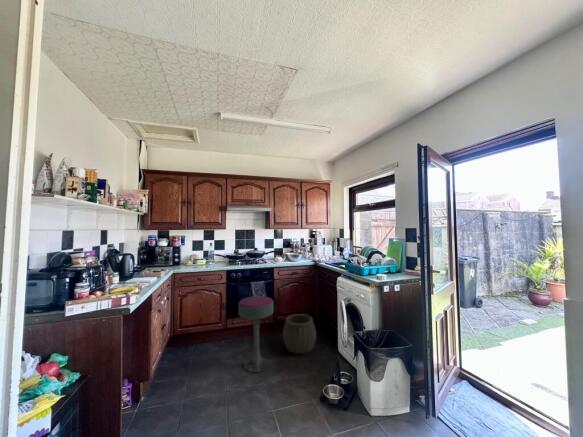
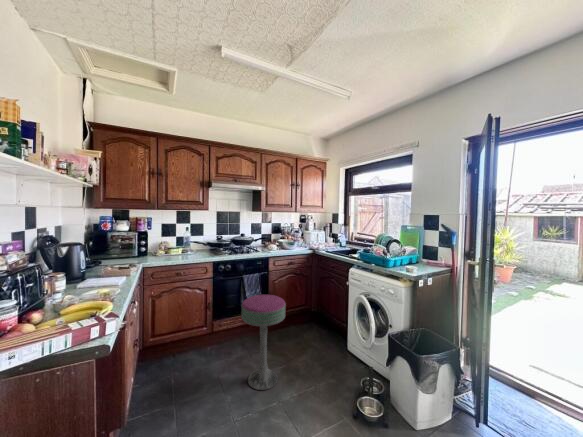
woven basket: present [283,314,316,353] -> none [286,311,325,359]

